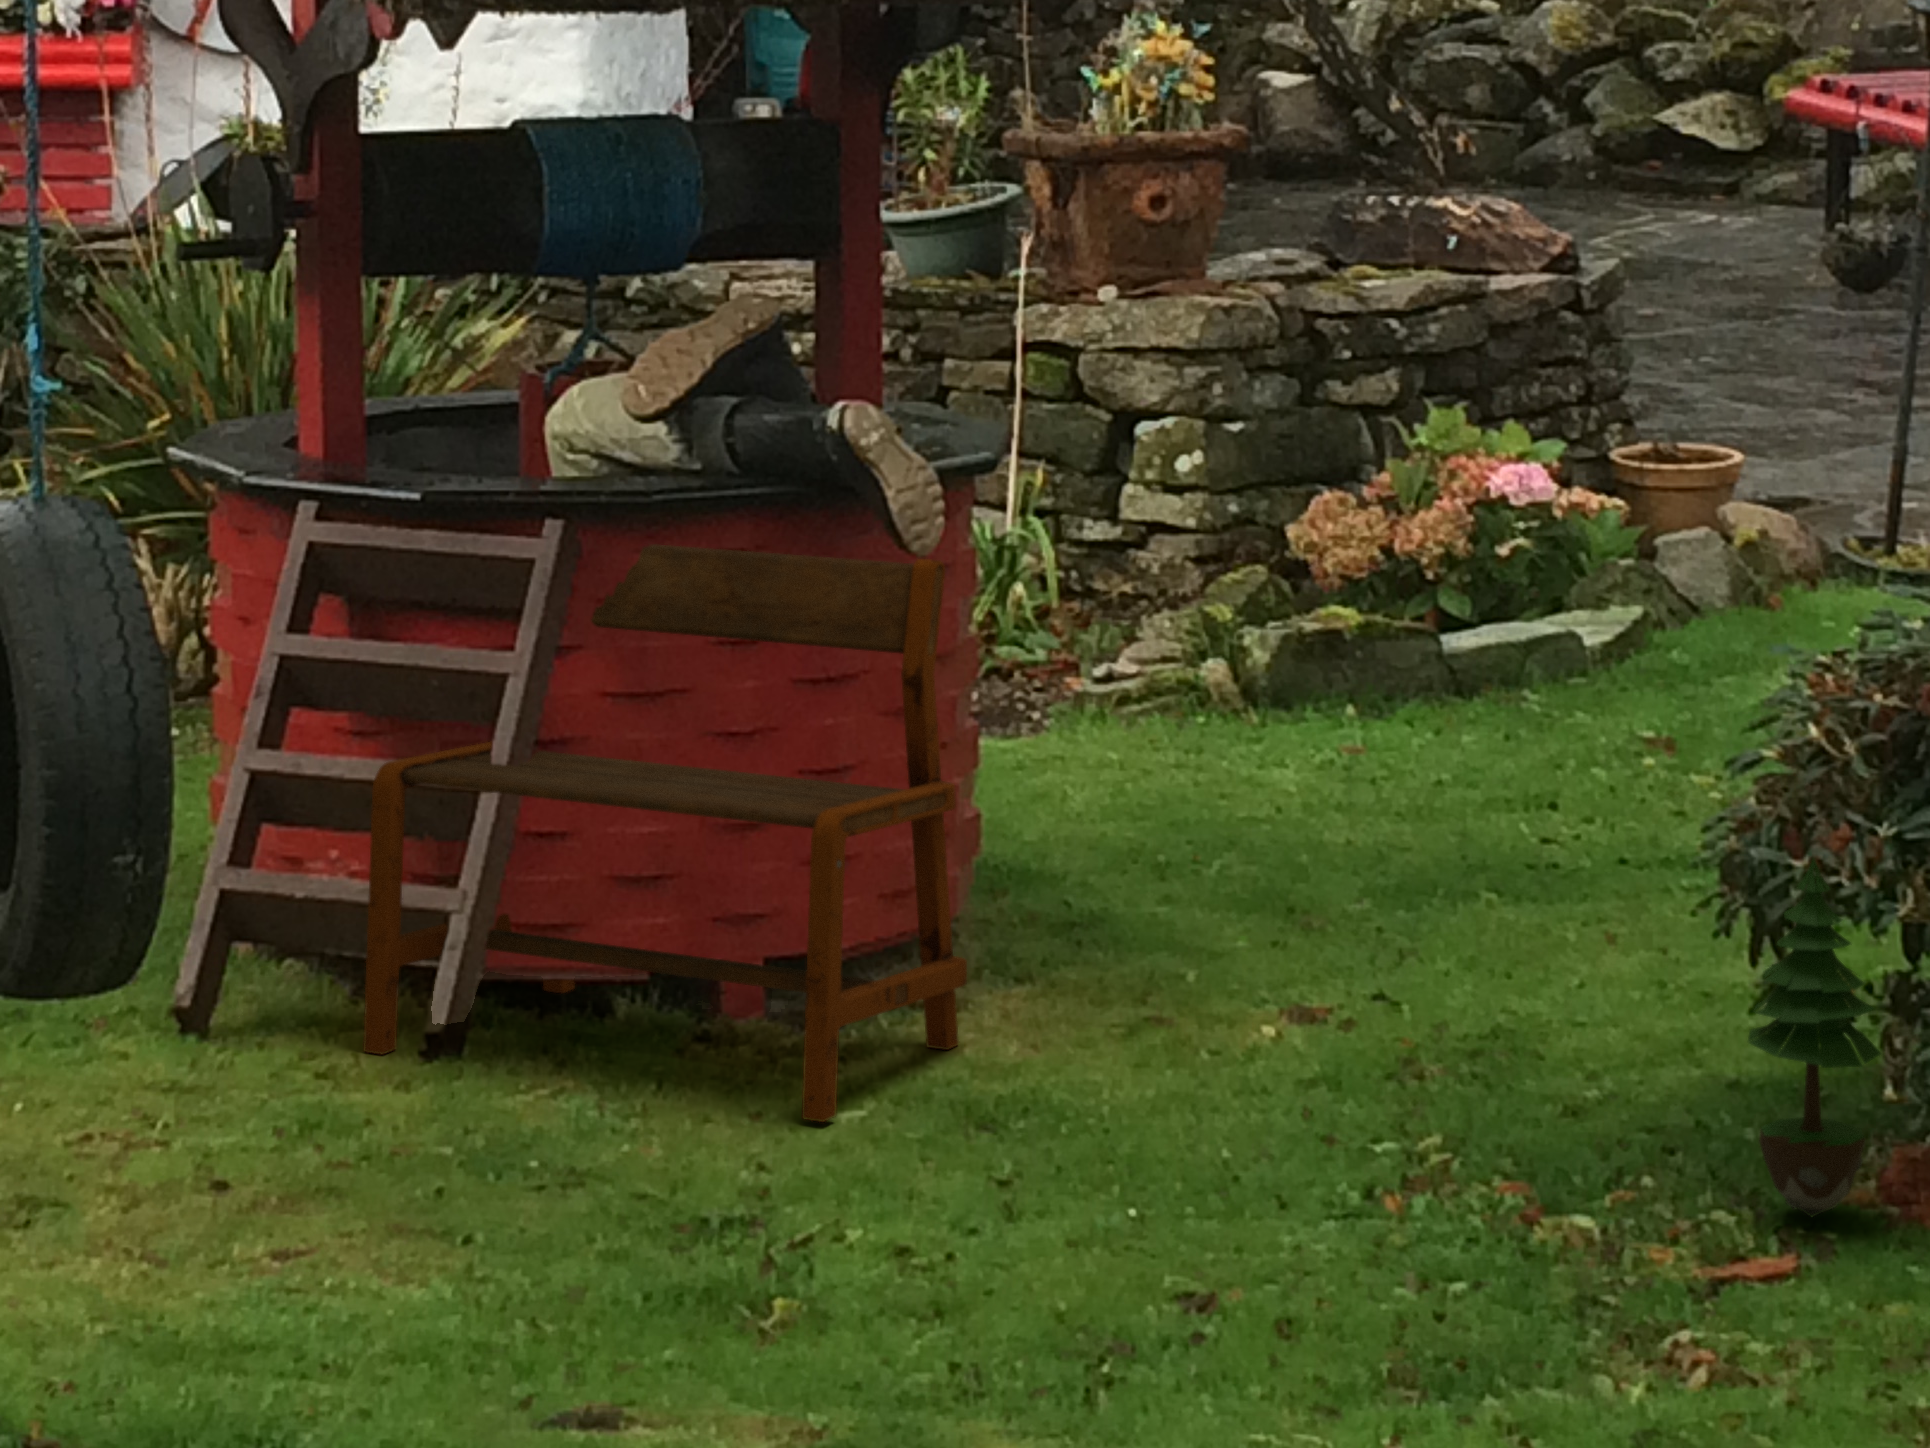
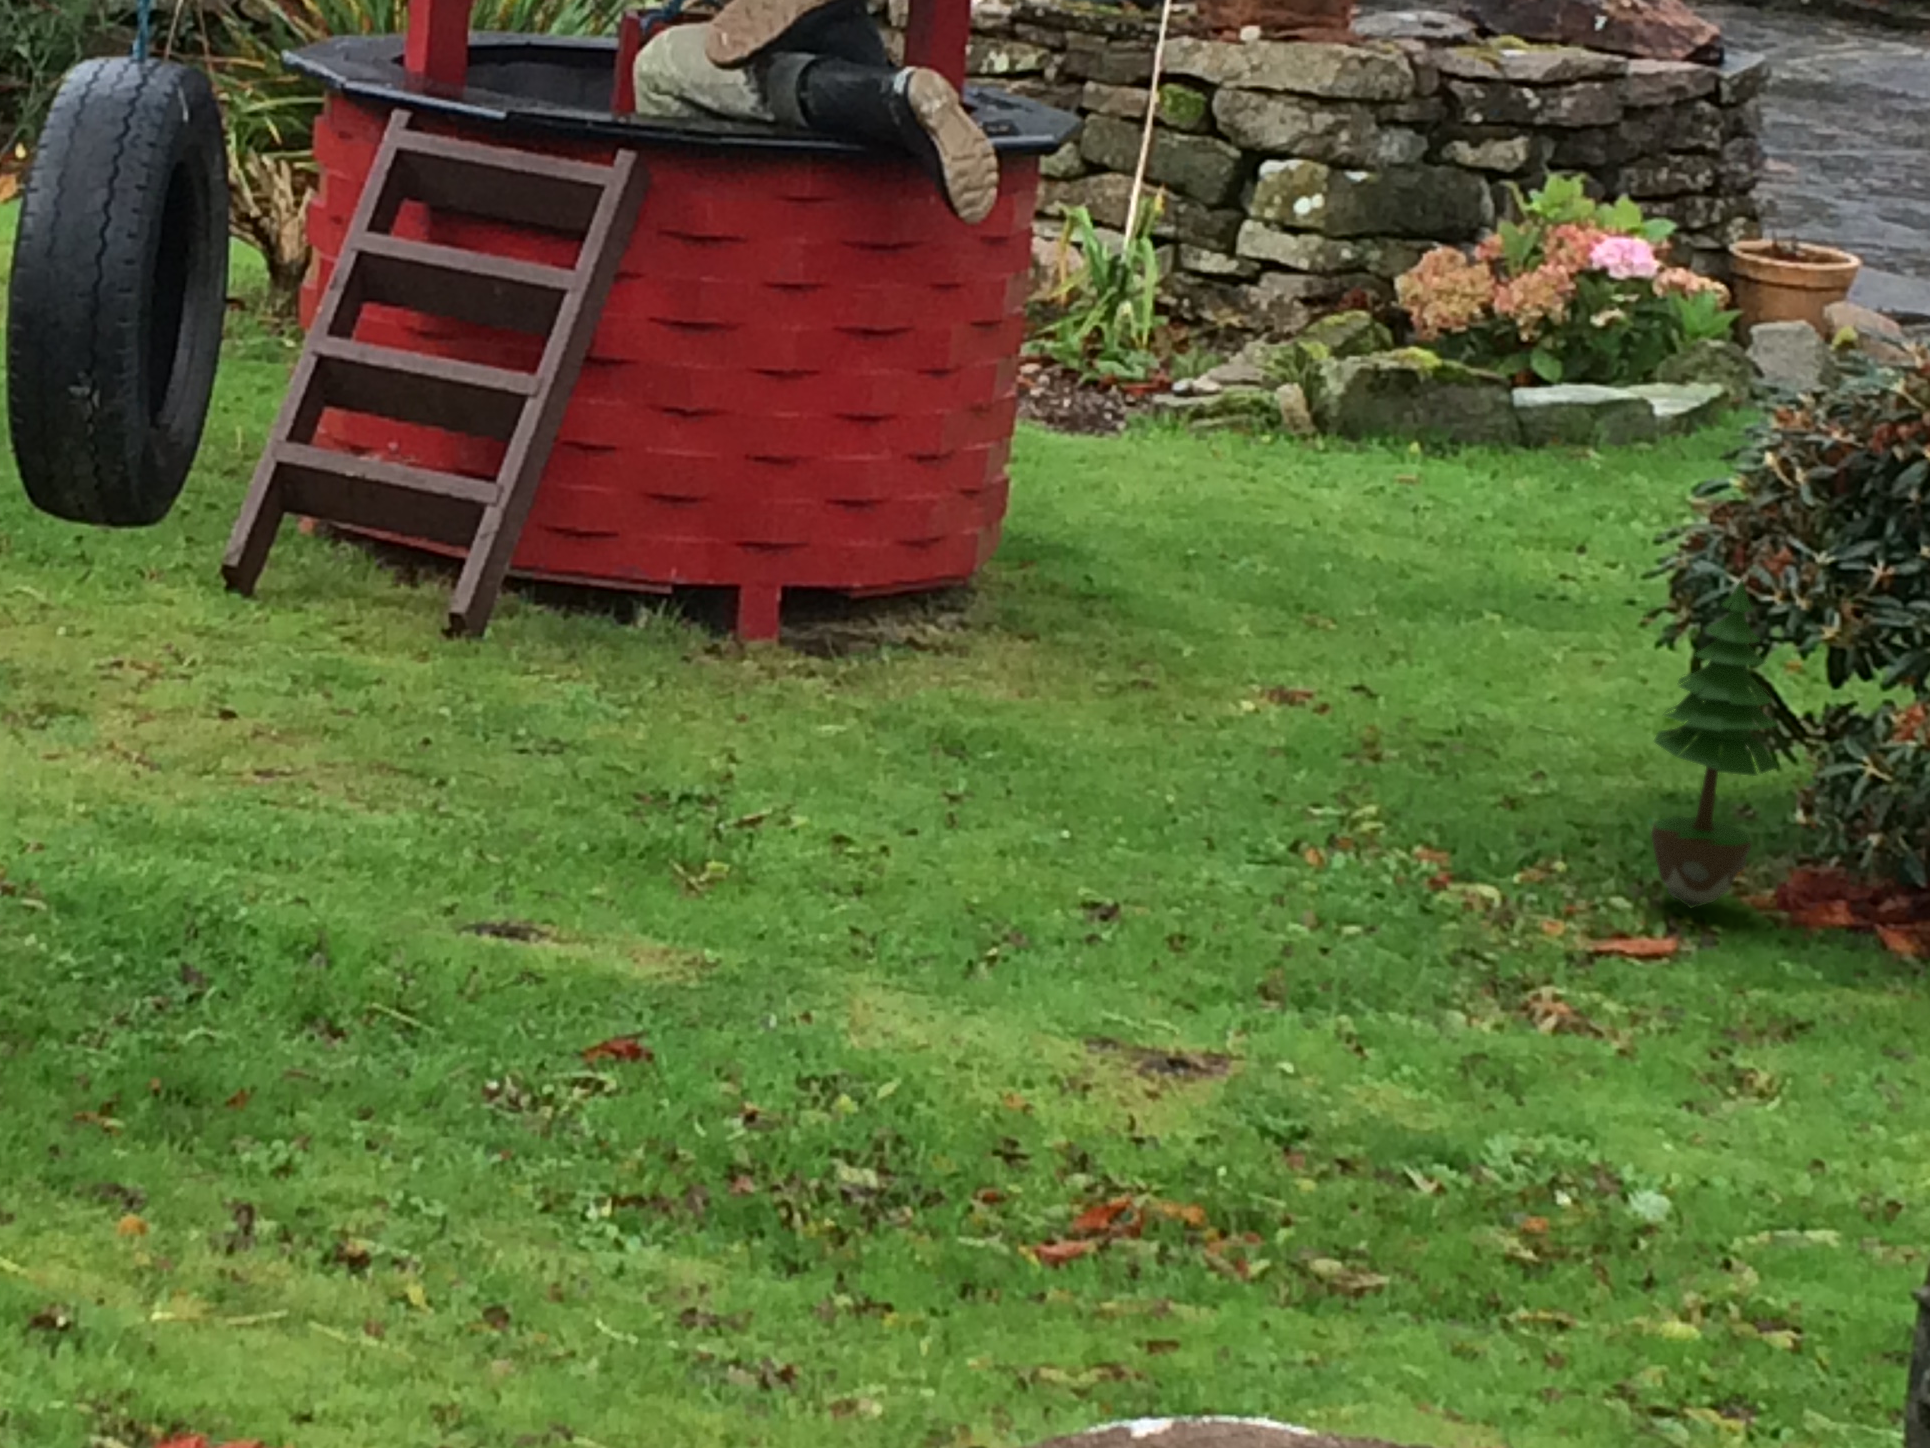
bench: present [363,544,967,1122] -> none [394,155,976,715]

